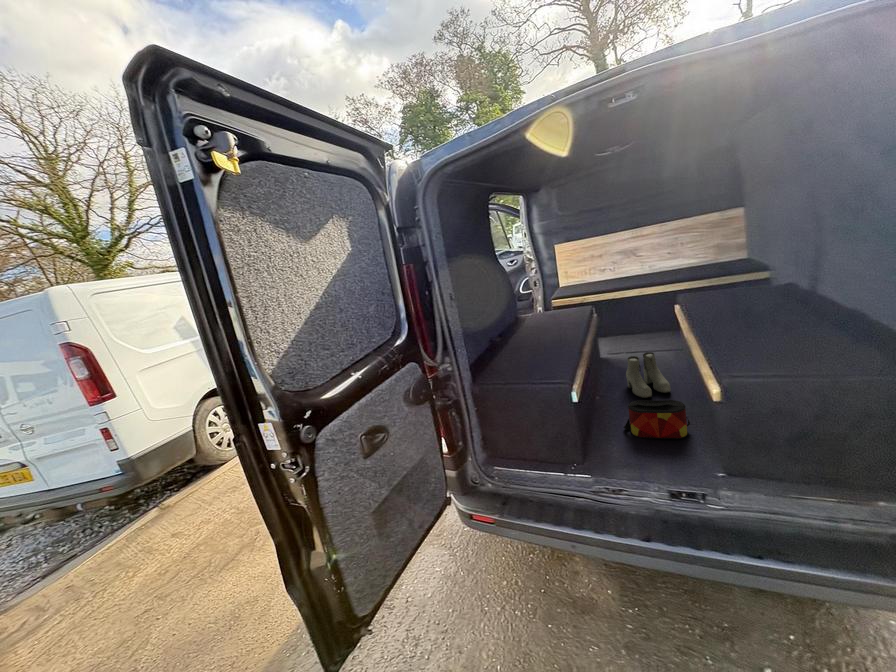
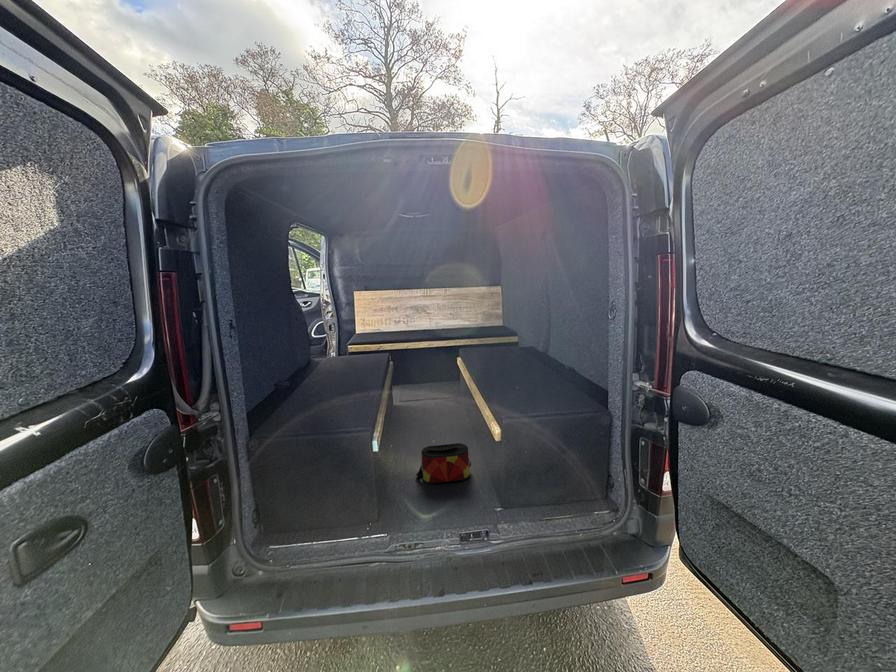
boots: present [626,352,671,398] -> none [417,400,454,443]

